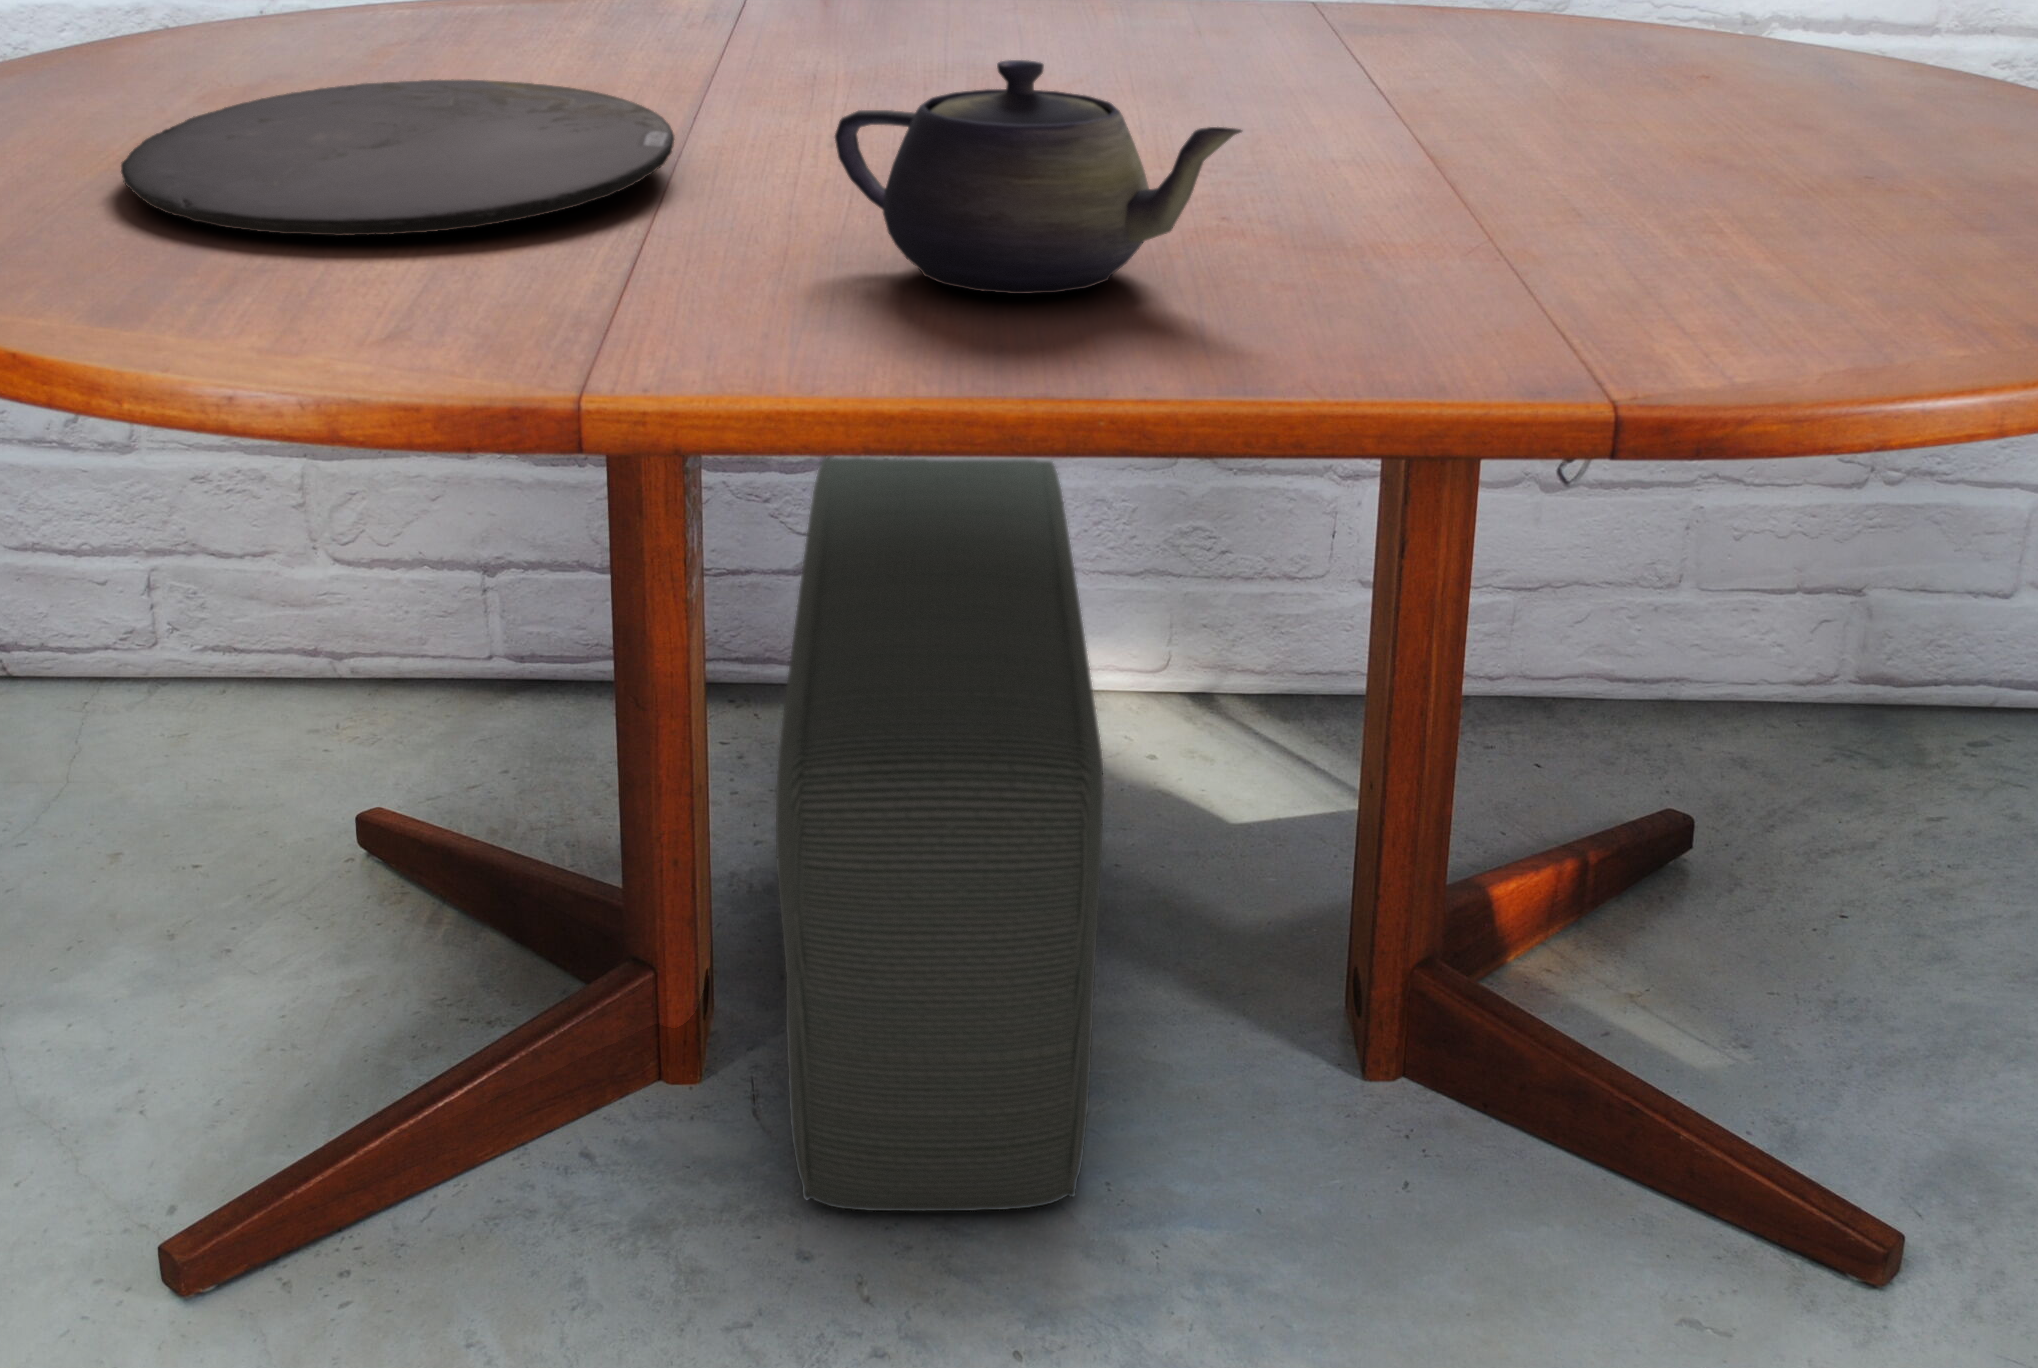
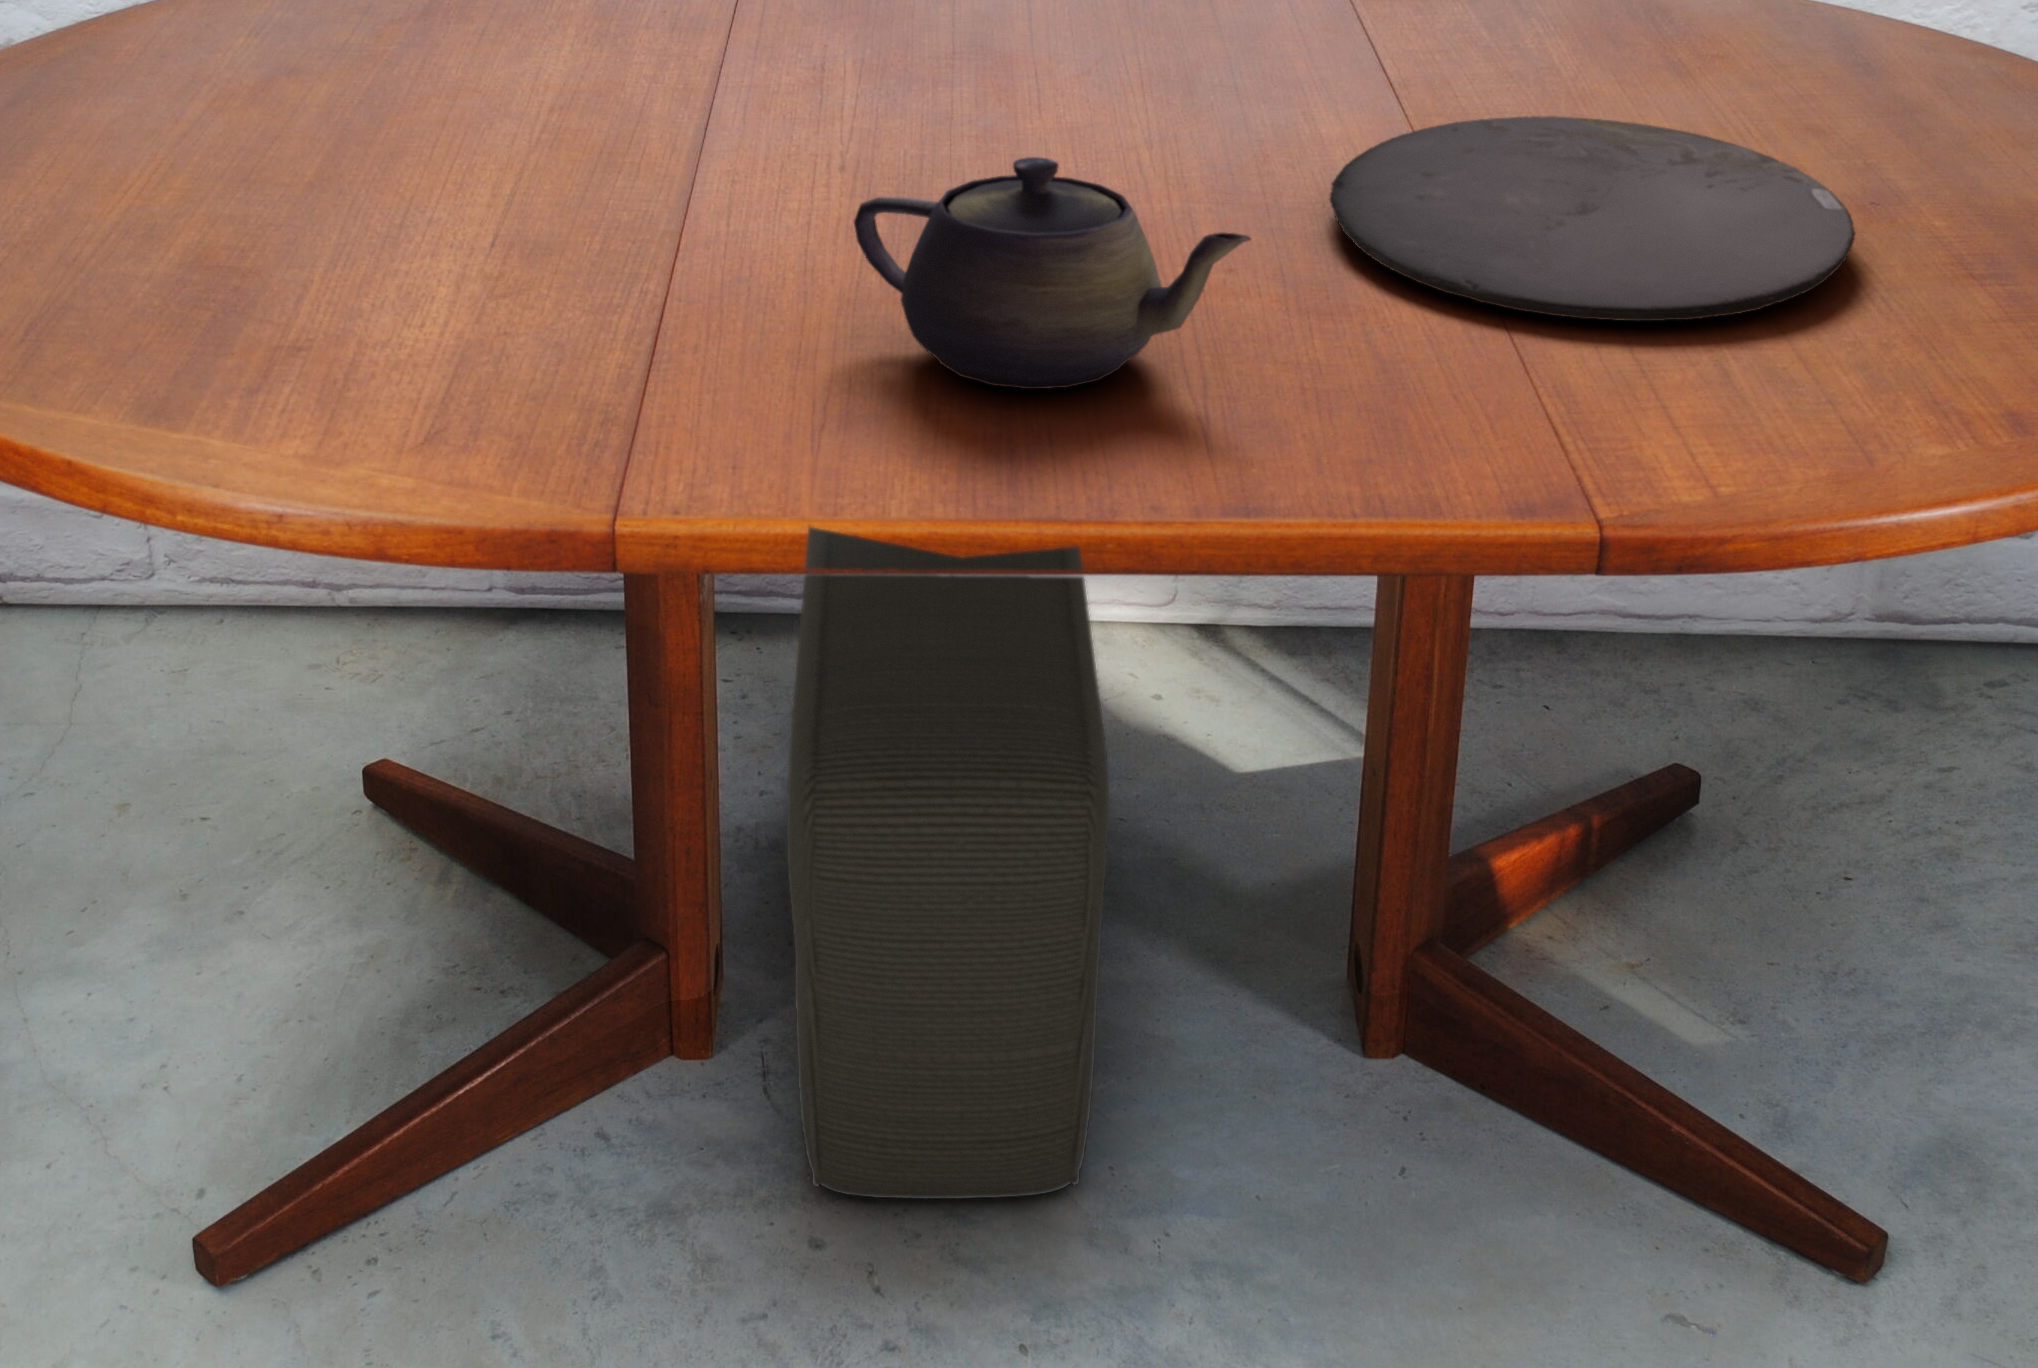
plate: present [121,80,674,236] -> present [1330,116,1855,321]

